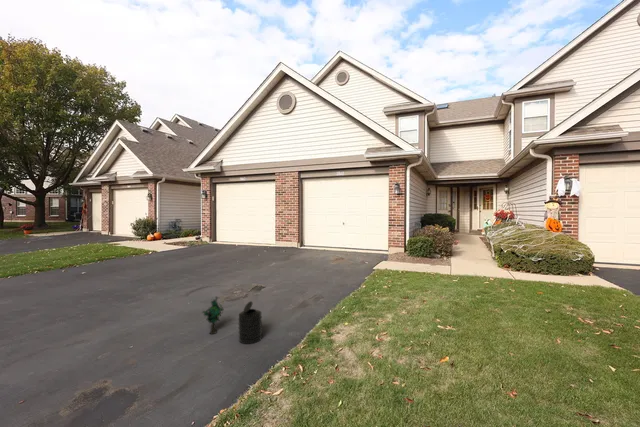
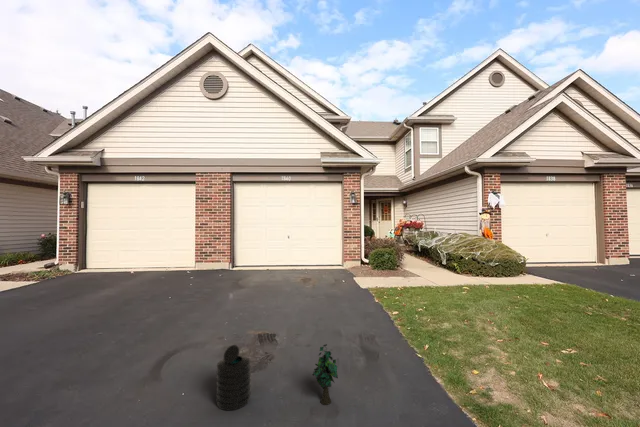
trash can: present [239,302,262,344] -> present [216,345,251,410]

